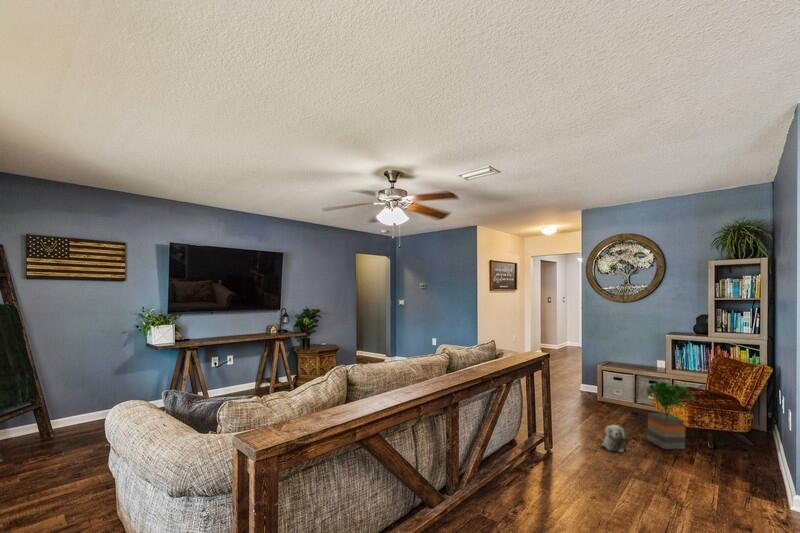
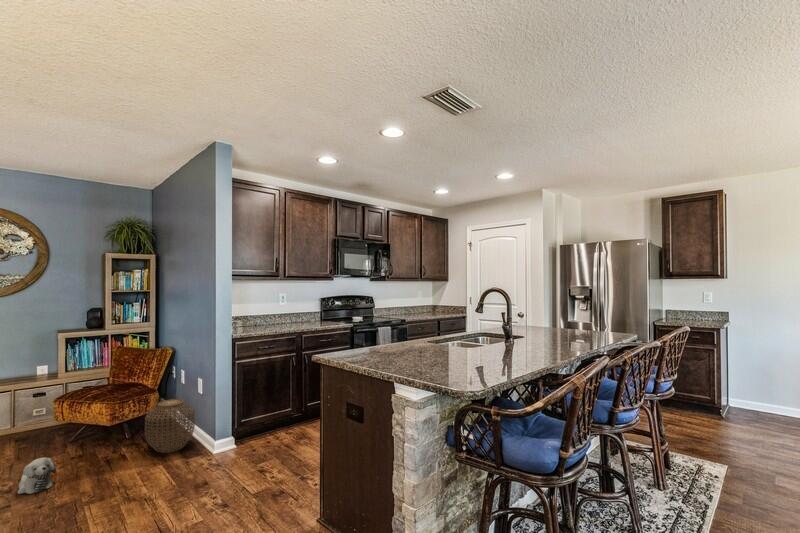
potted tree: present [646,381,694,449] -> none [64,386,118,460]
woven basket: none [714,421,779,484] -> present [145,399,195,453]

